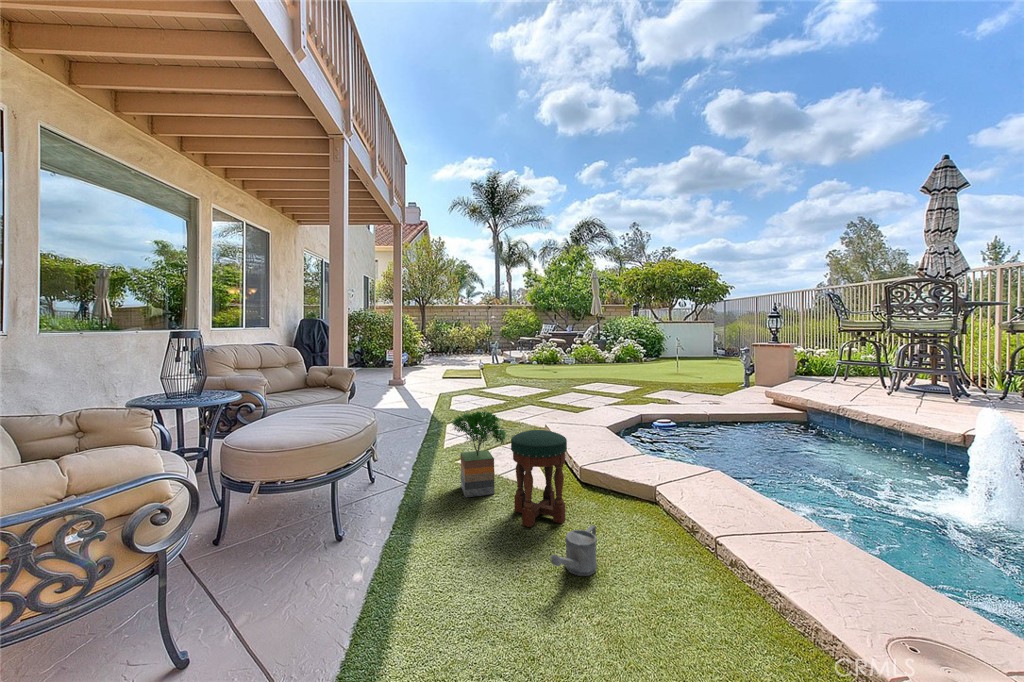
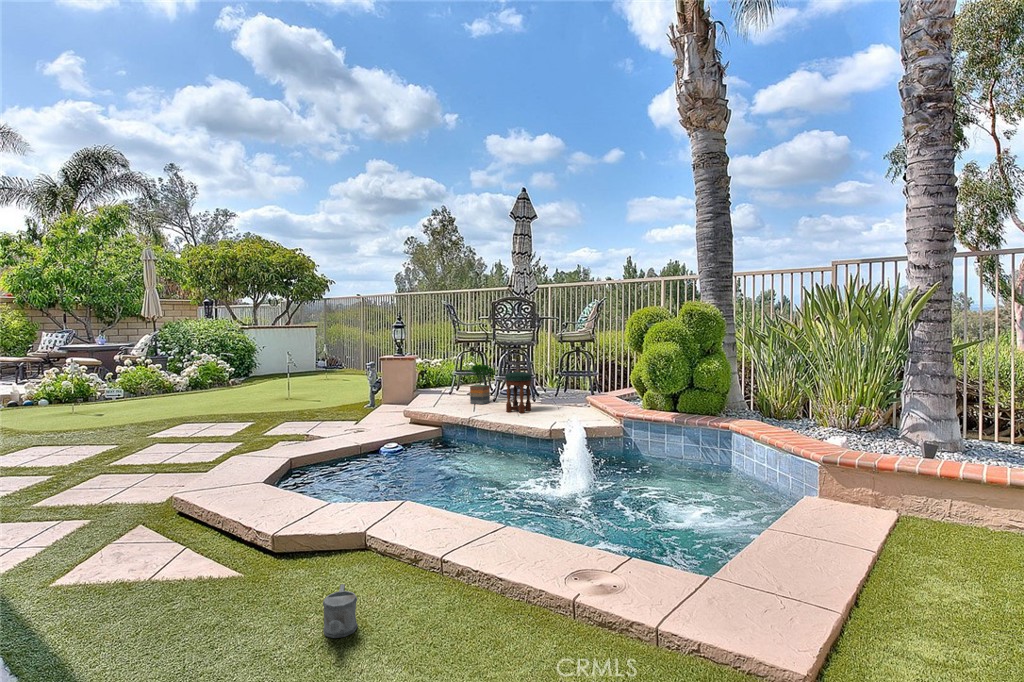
potted tree: present [452,411,506,497] -> present [467,364,495,404]
stool: present [511,430,567,527] -> present [505,372,532,413]

